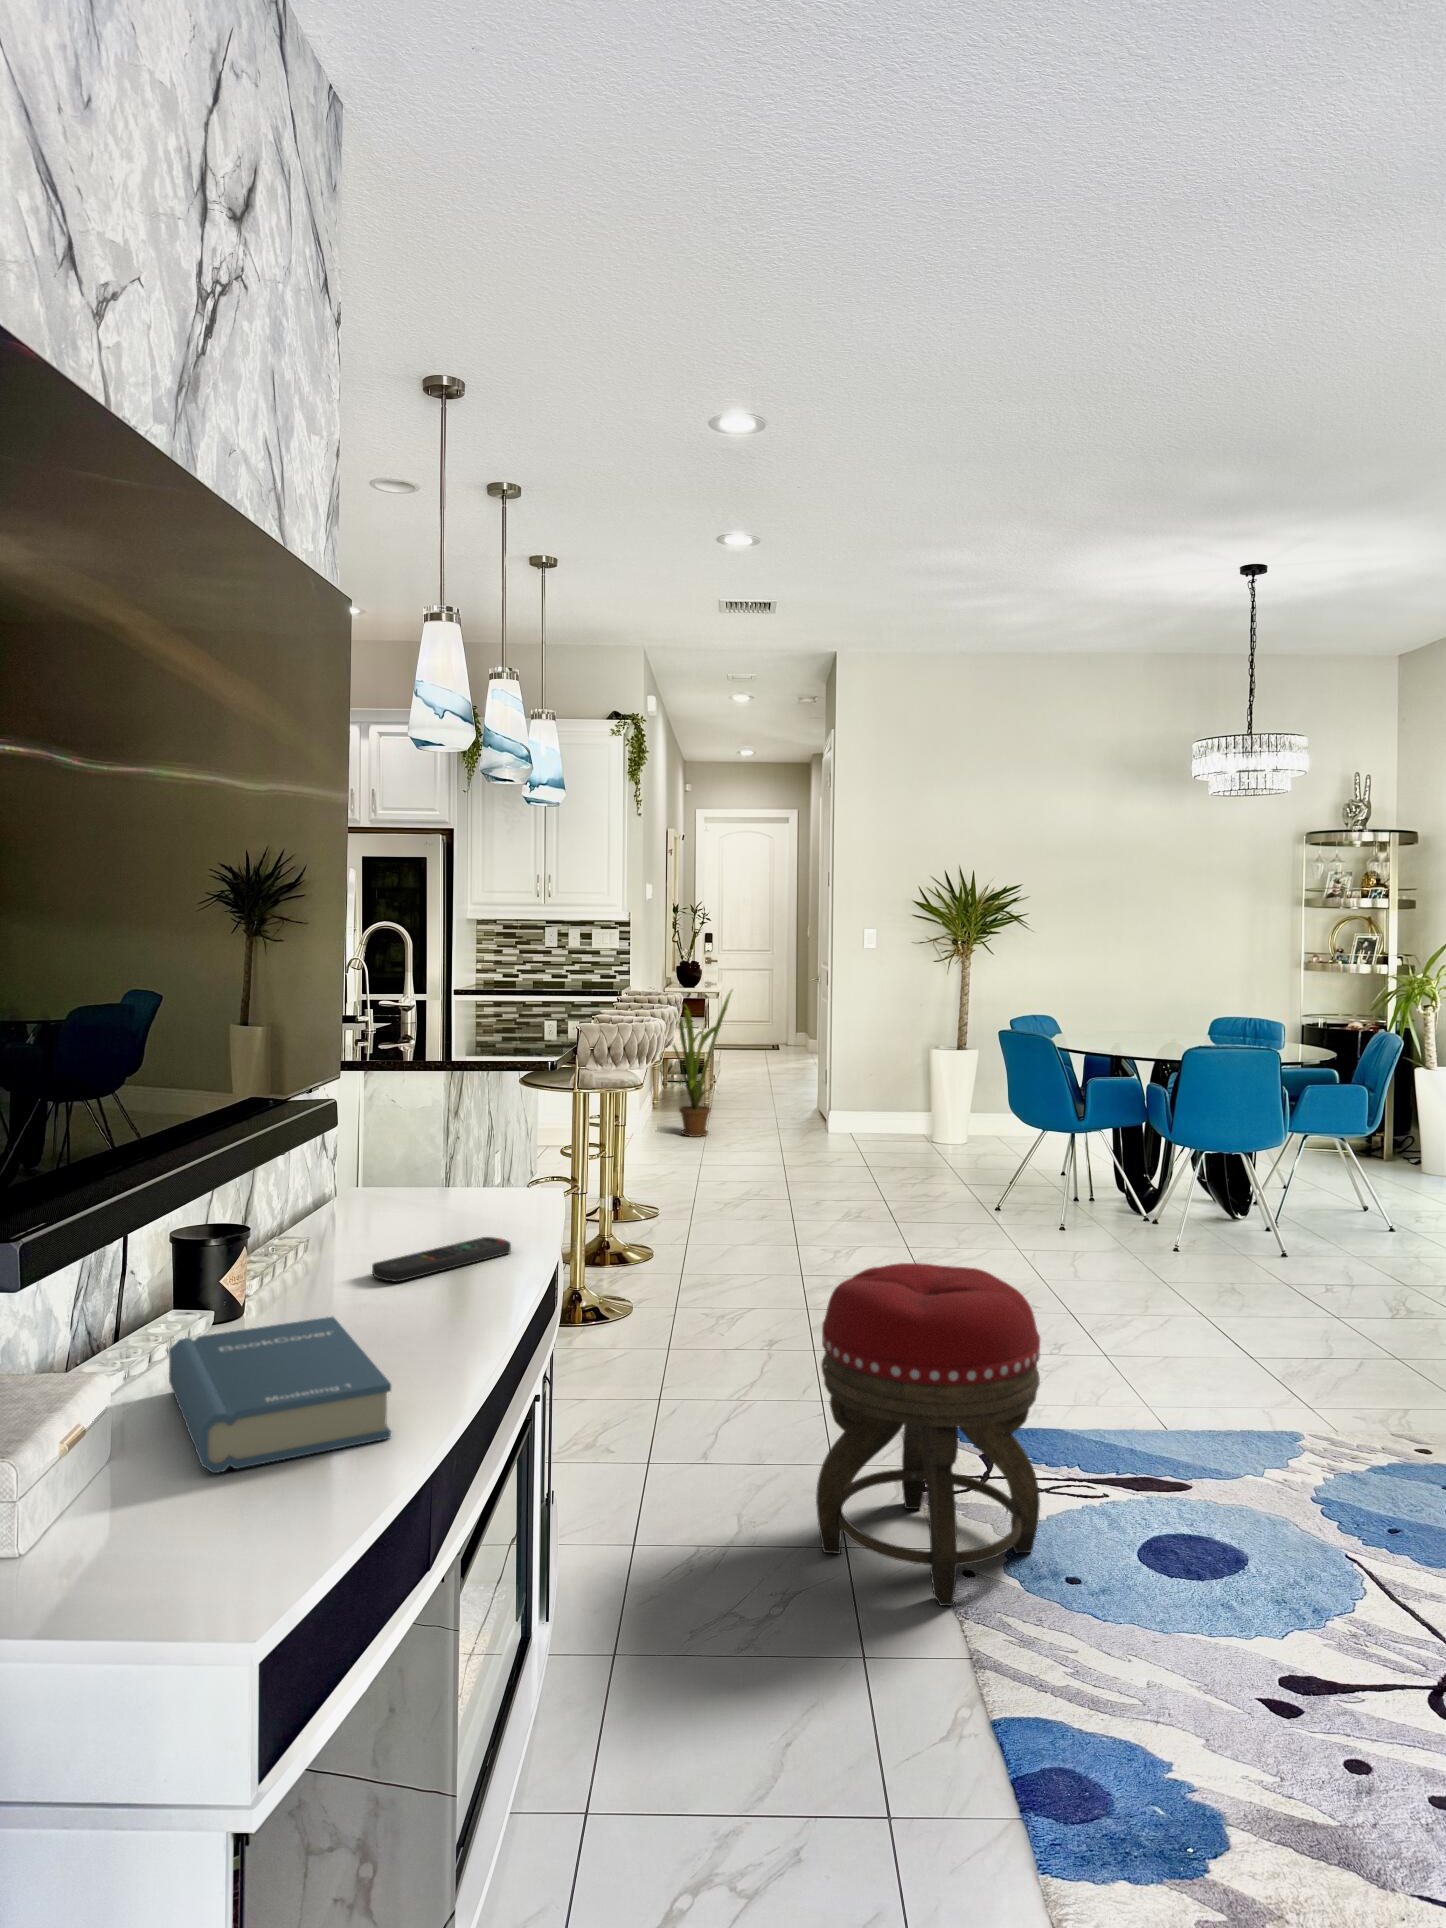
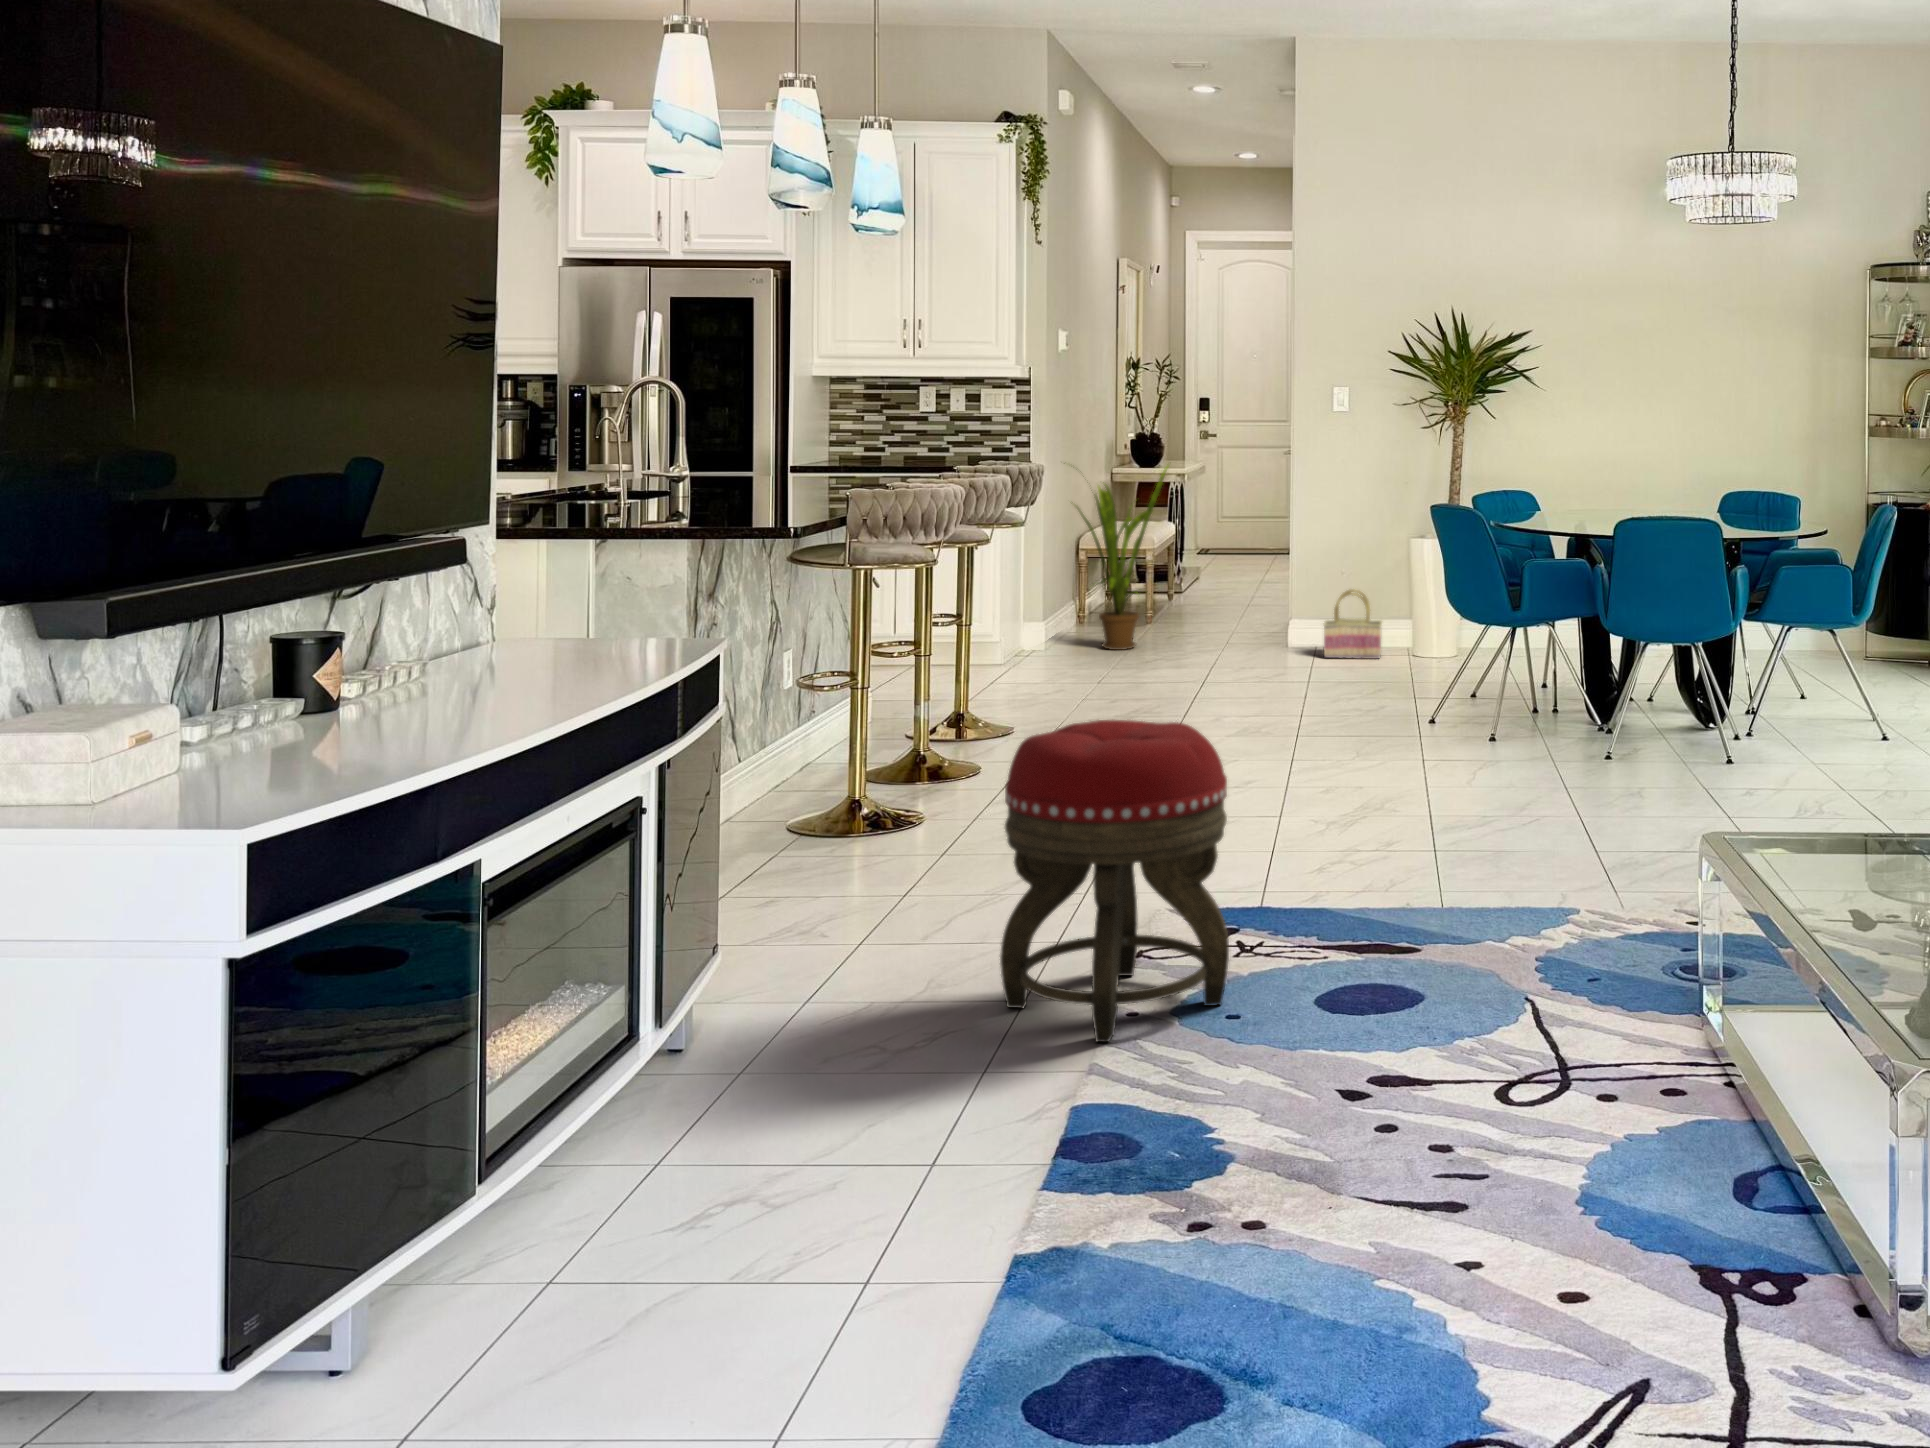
basket: none [862,1091,910,1147] -> present [1324,589,1382,659]
remote control: present [372,1237,511,1282] -> none [474,662,622,692]
hardback book: present [169,1317,391,1473] -> none [241,695,407,781]

